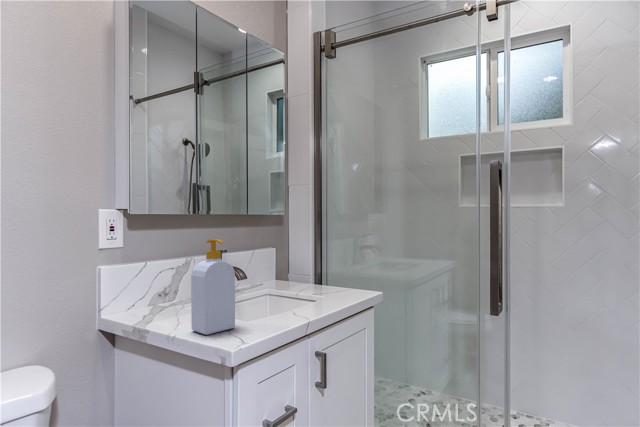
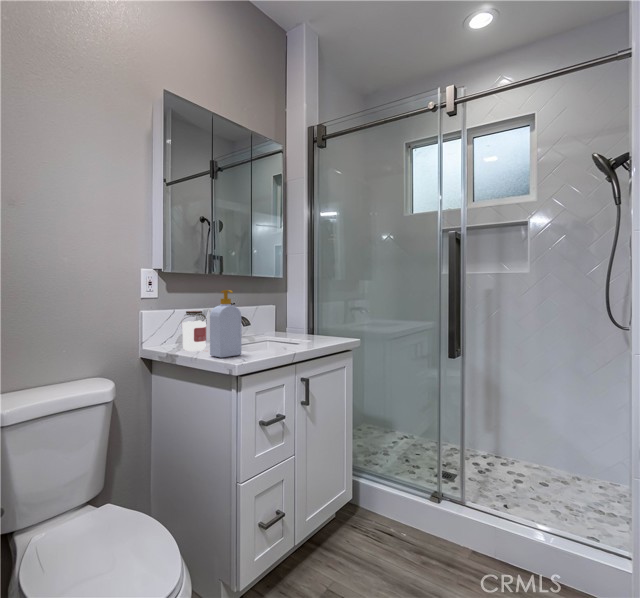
jar: none [153,265,188,322] -> present [183,311,207,351]

